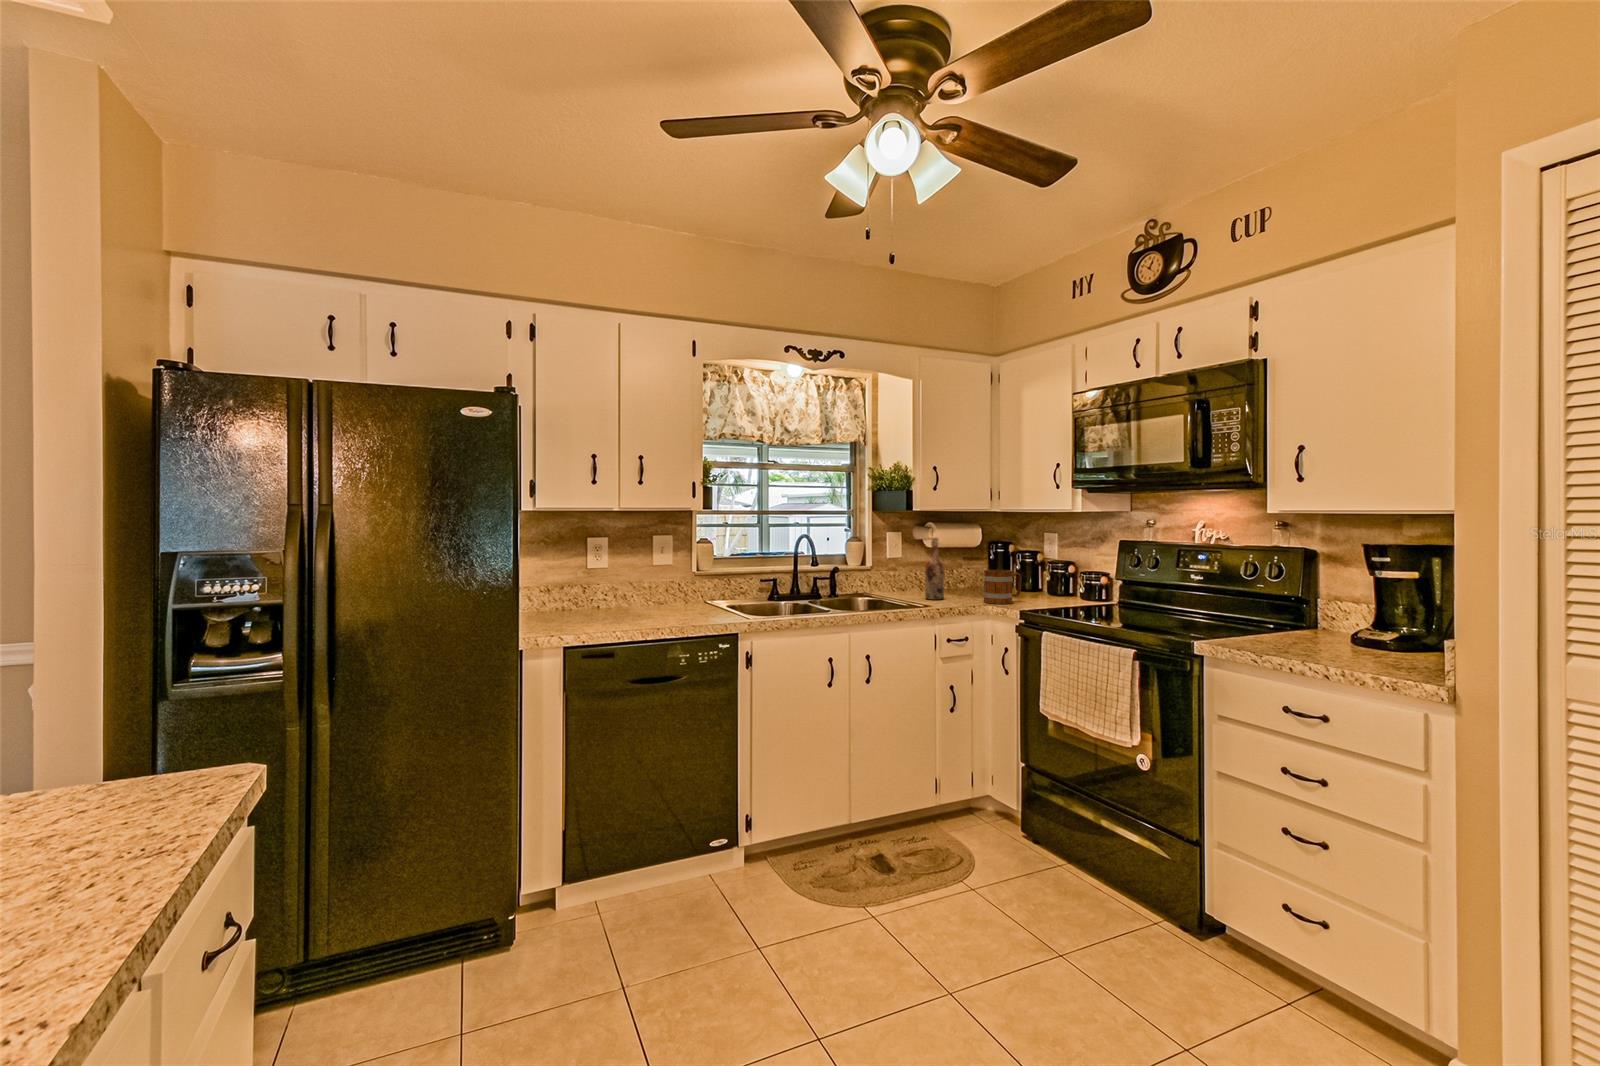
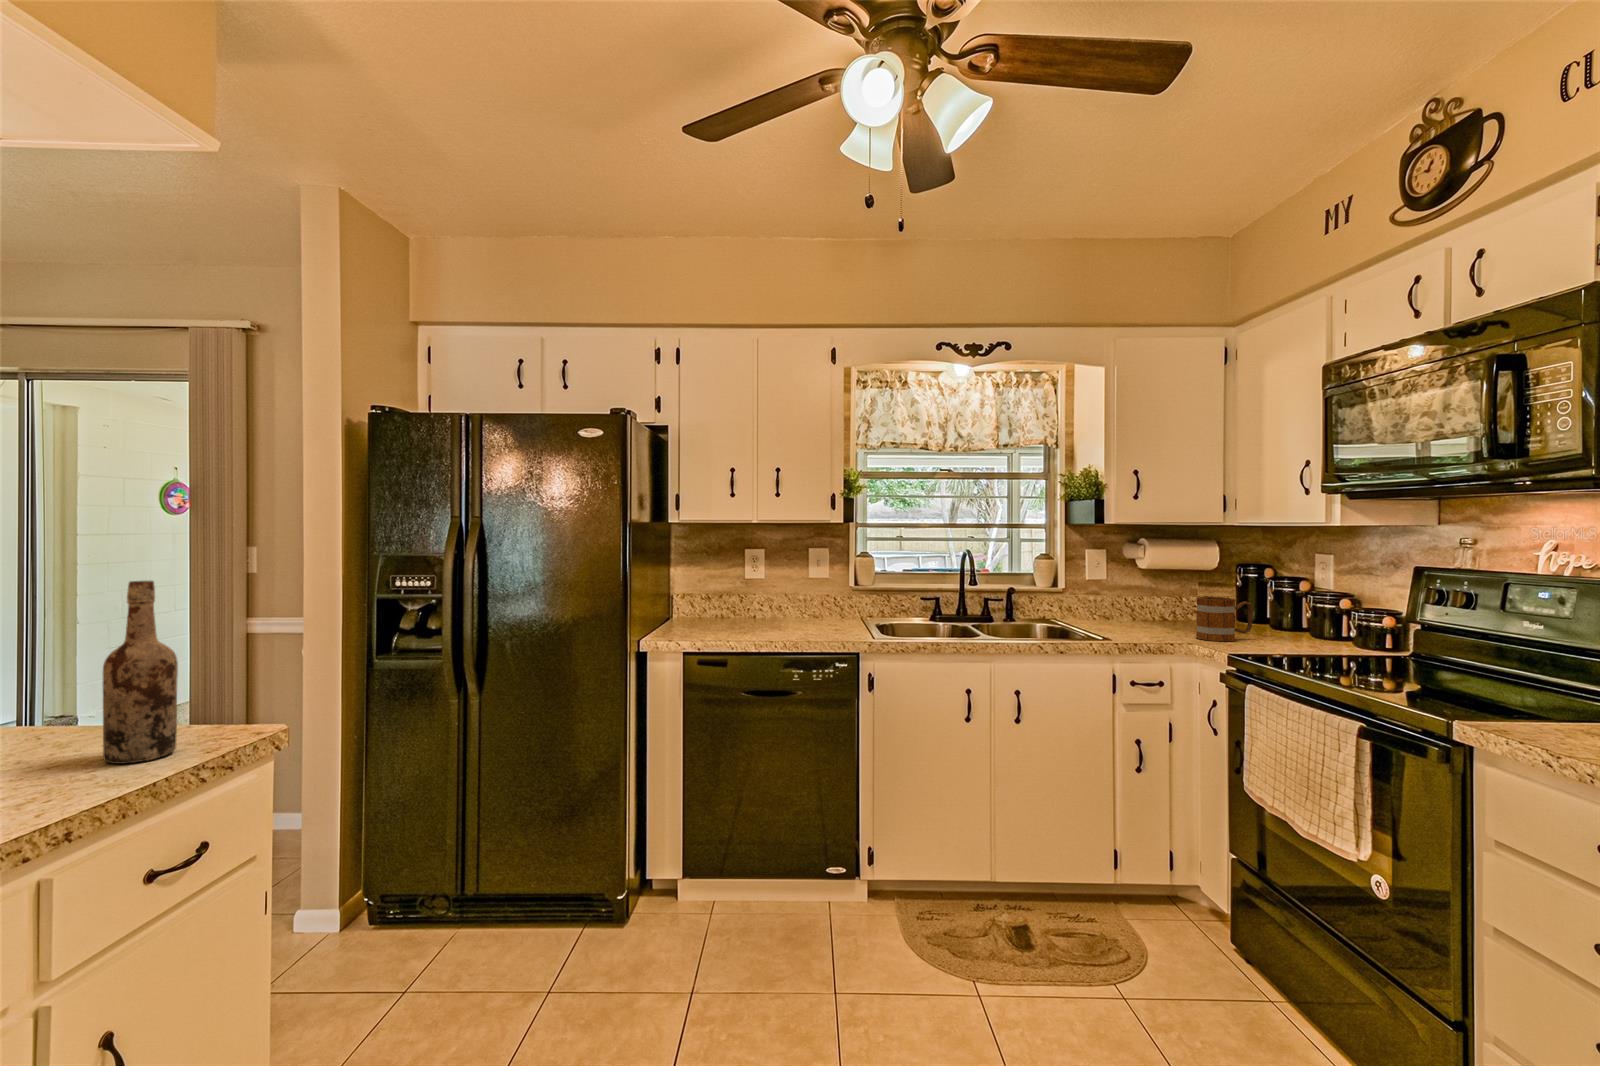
wine bottle: present [925,538,945,600] -> present [103,581,178,764]

